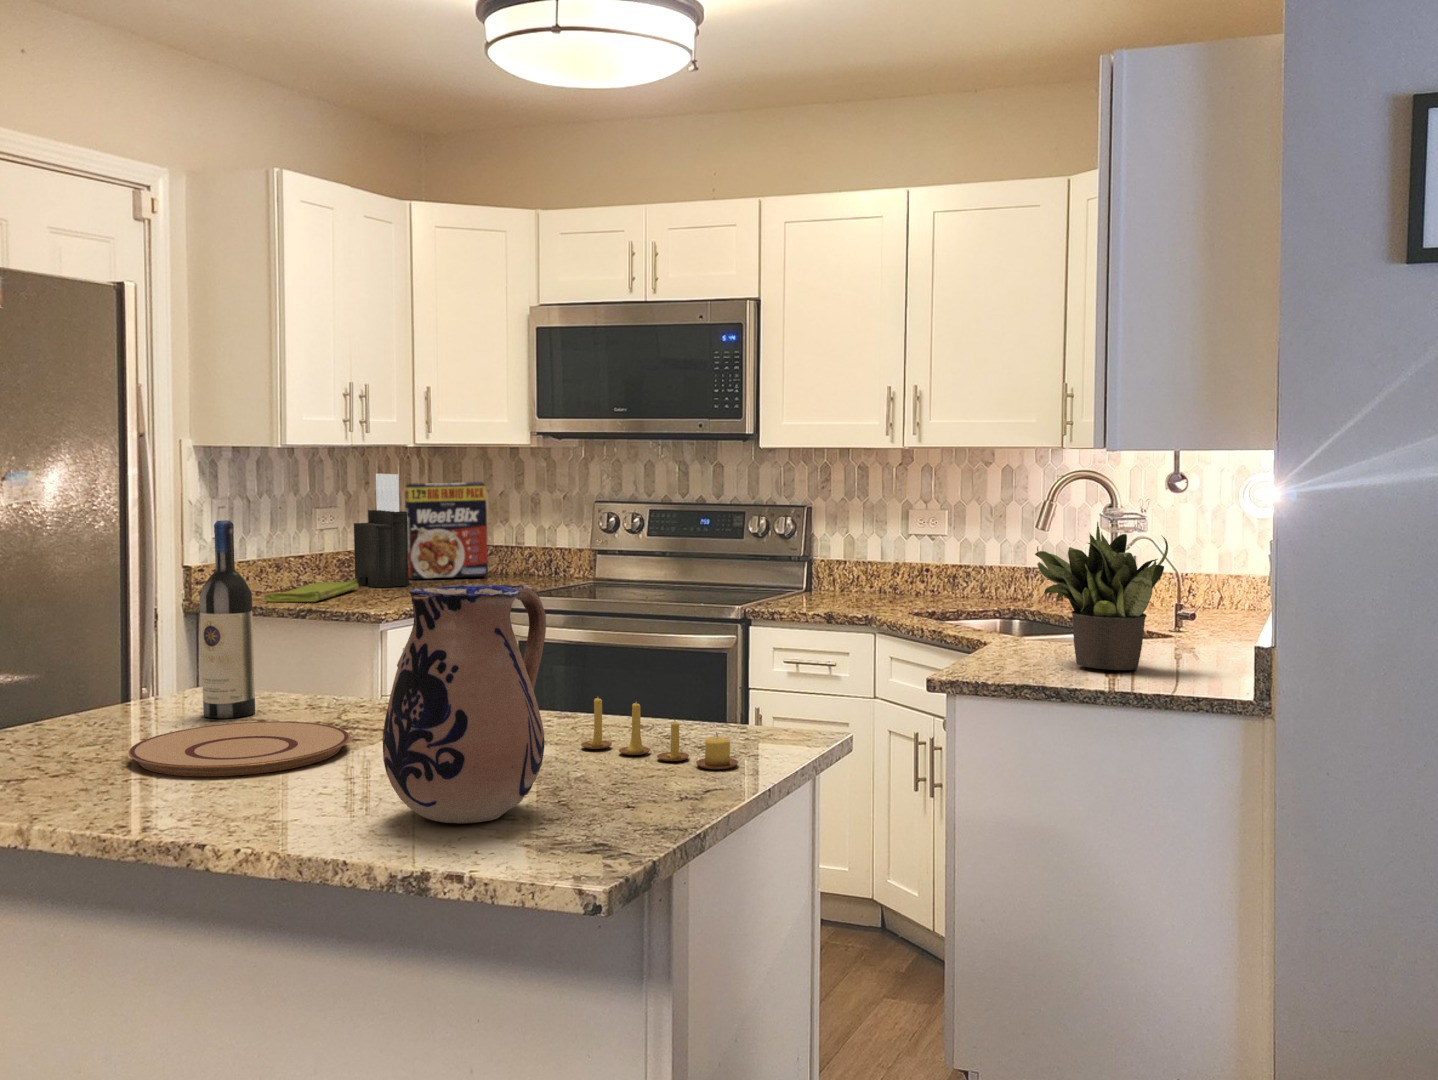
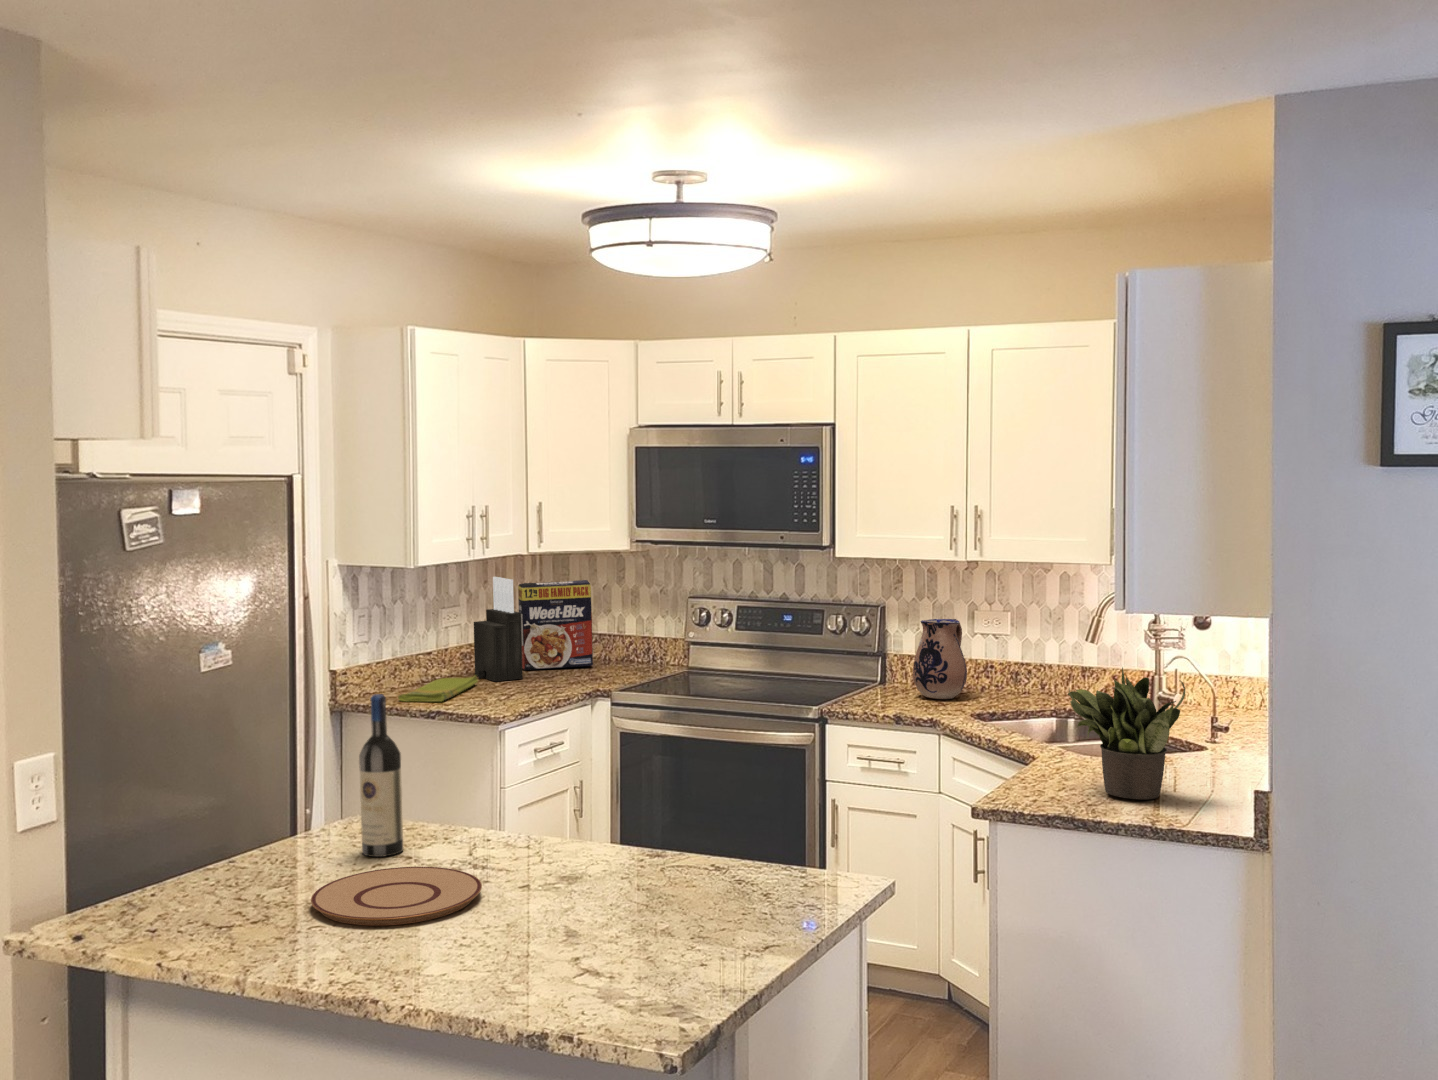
ceramic pitcher: present [383,584,546,824] -> present [913,619,967,699]
candle: present [581,693,738,769] -> none [666,853,791,925]

